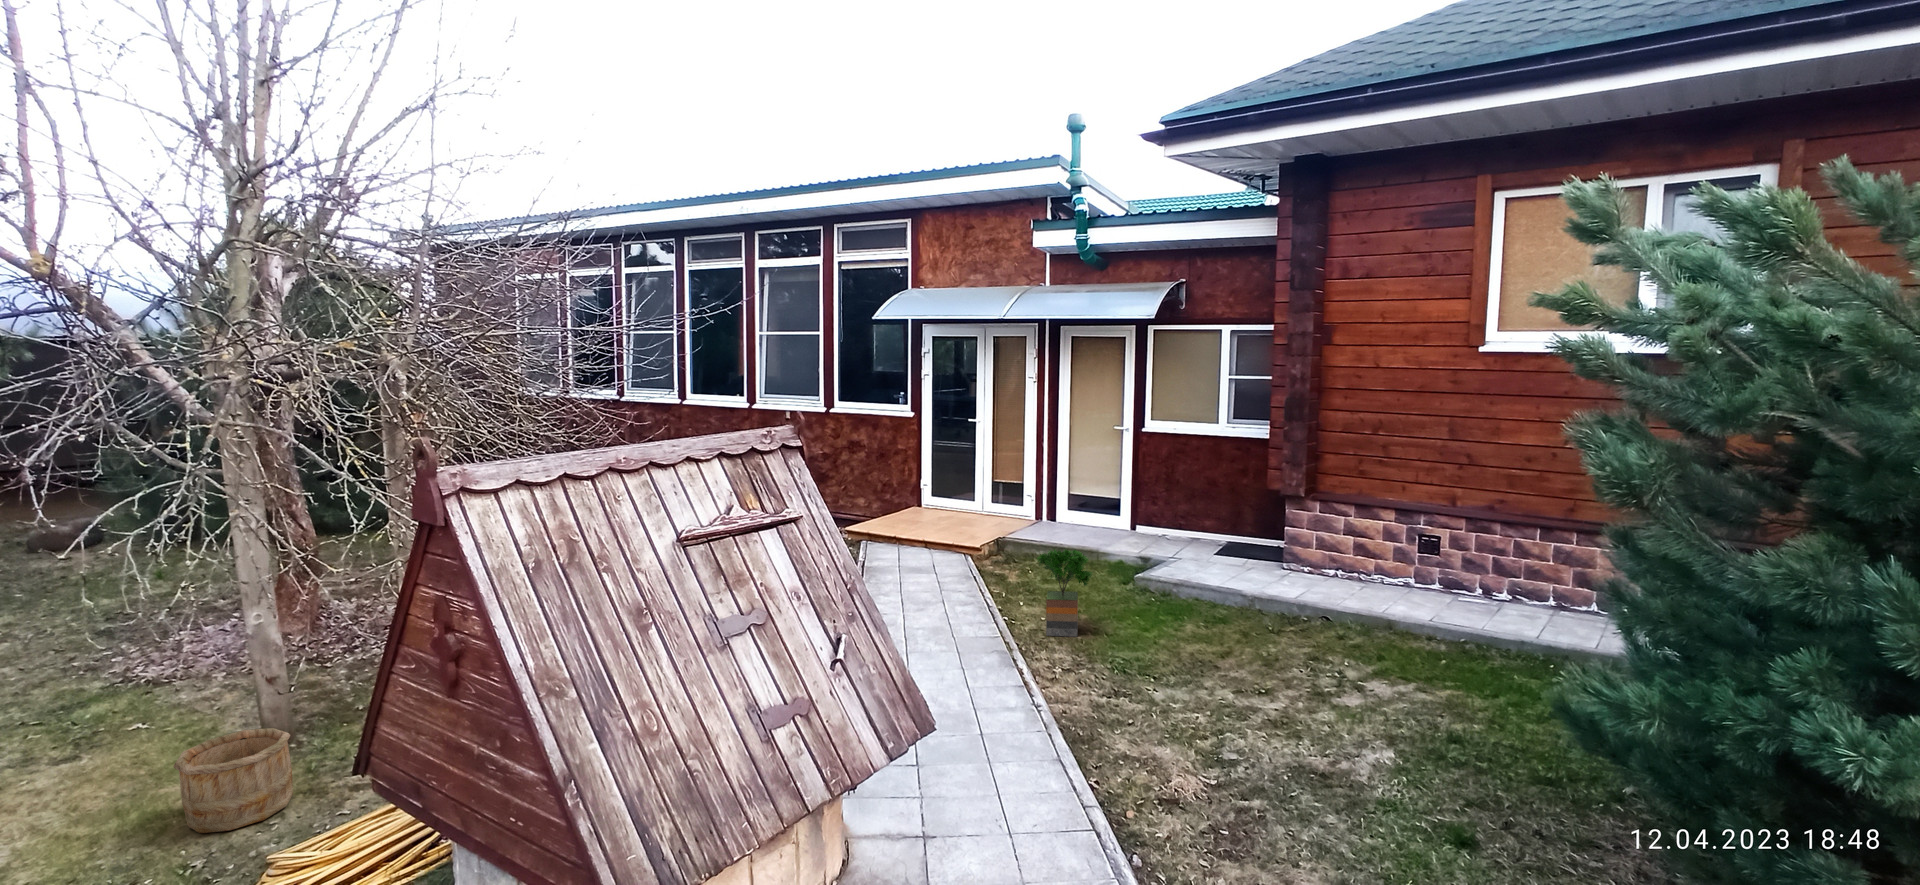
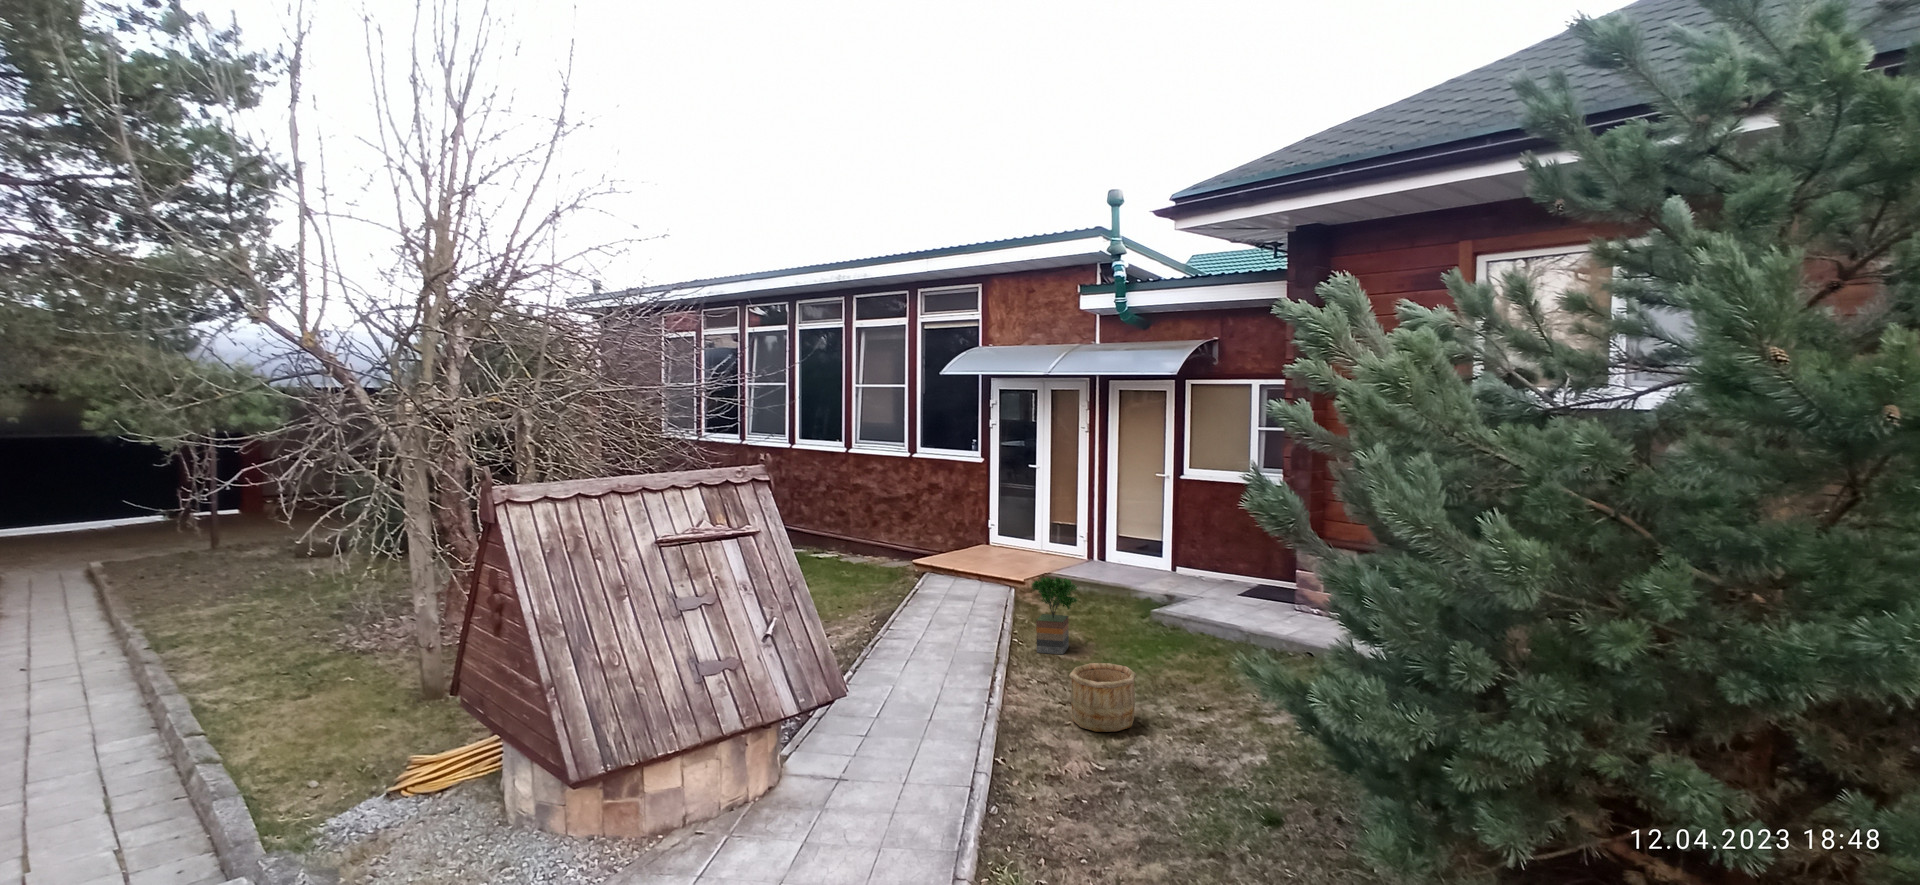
wooden bucket: present [173,728,293,833] -> present [1069,663,1136,732]

